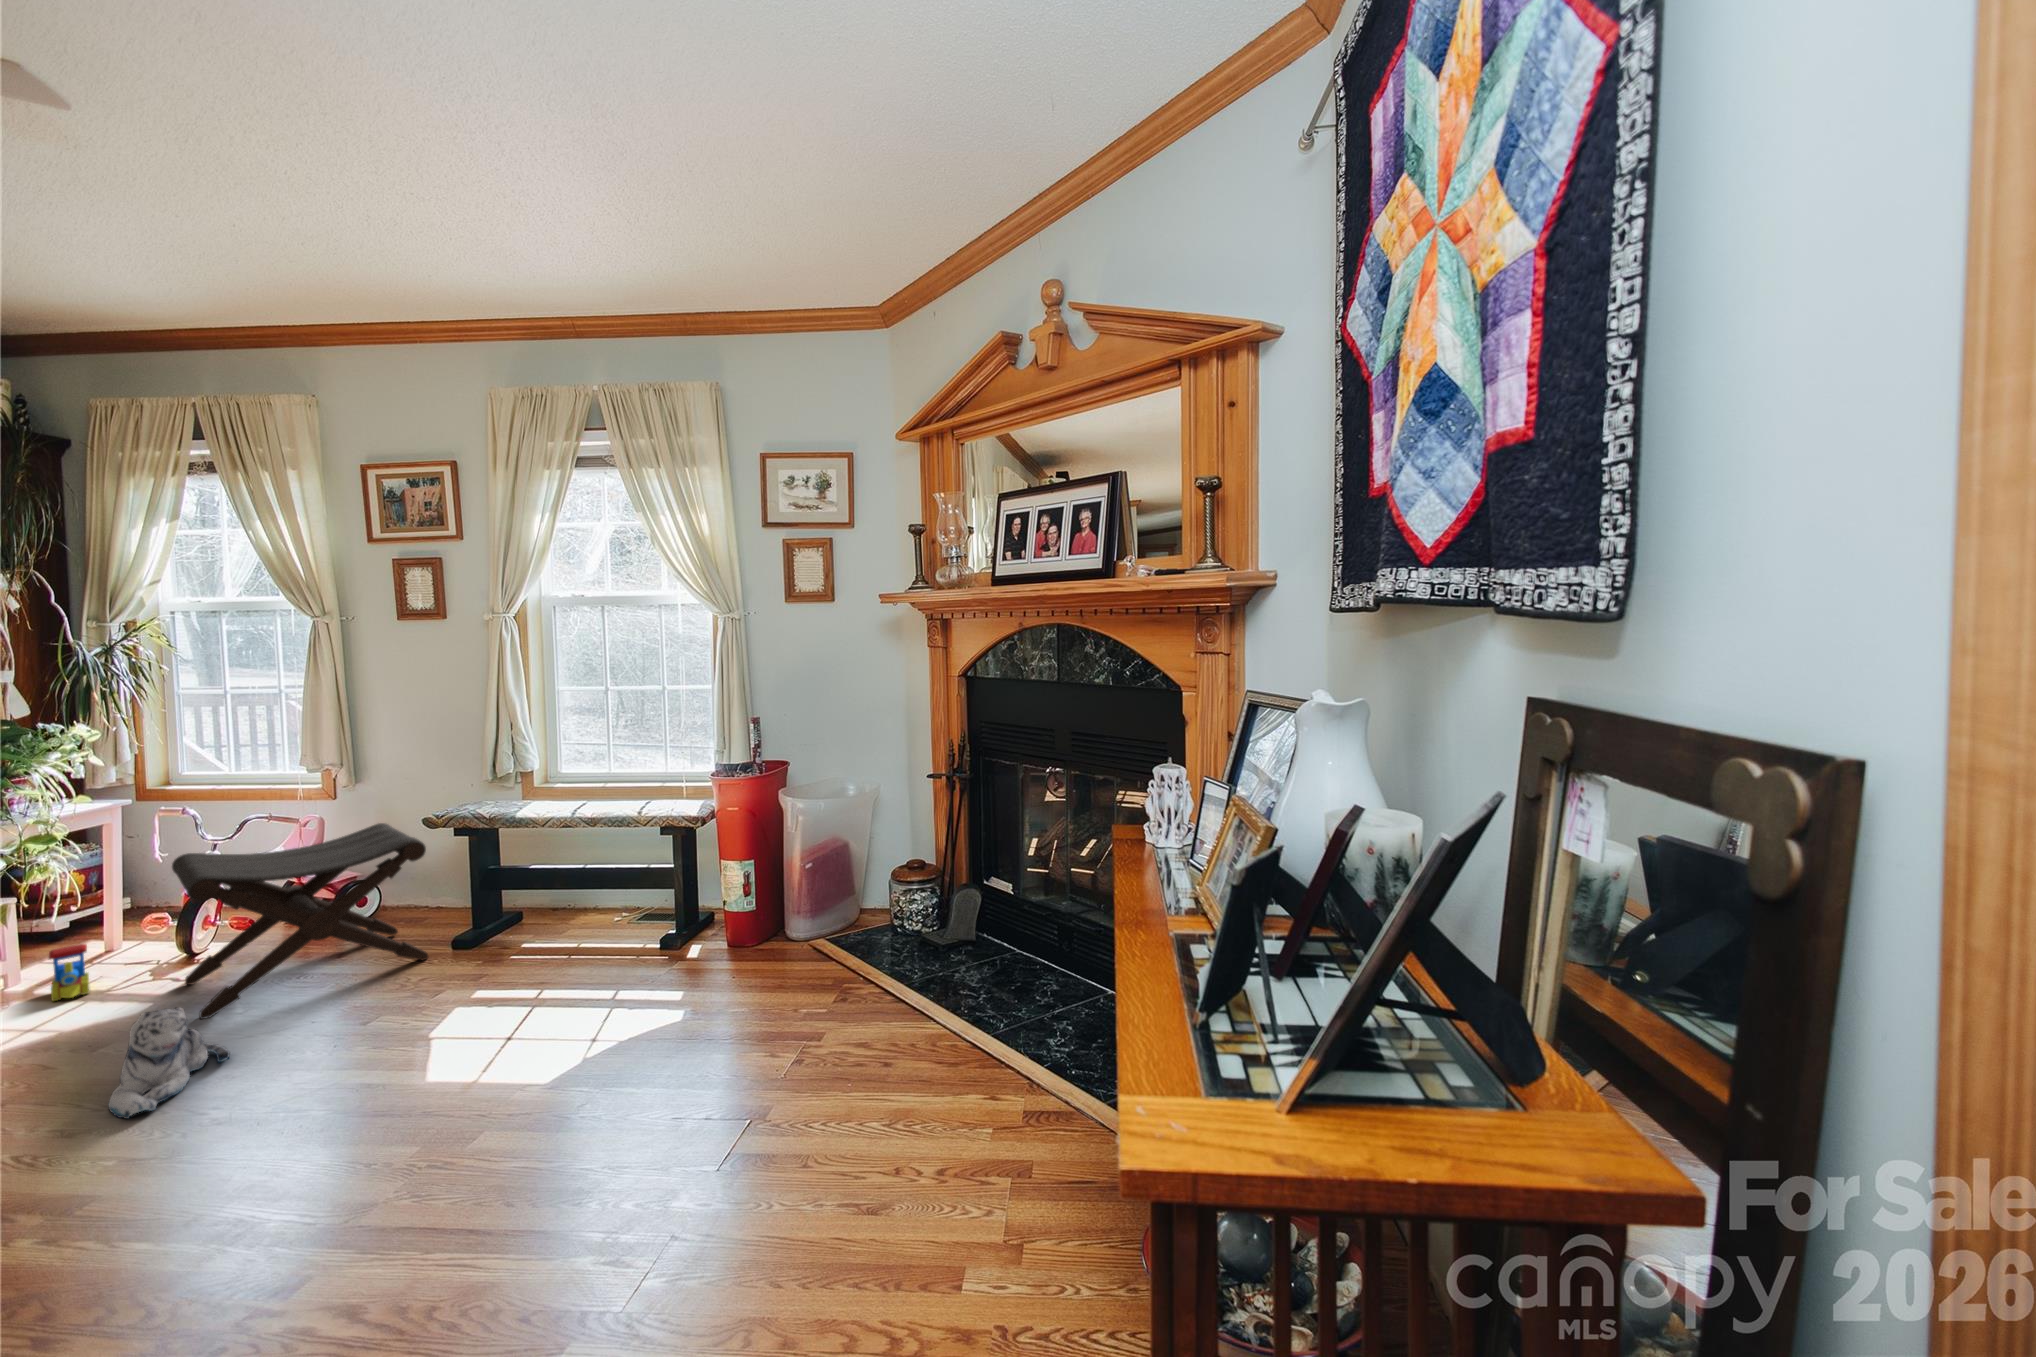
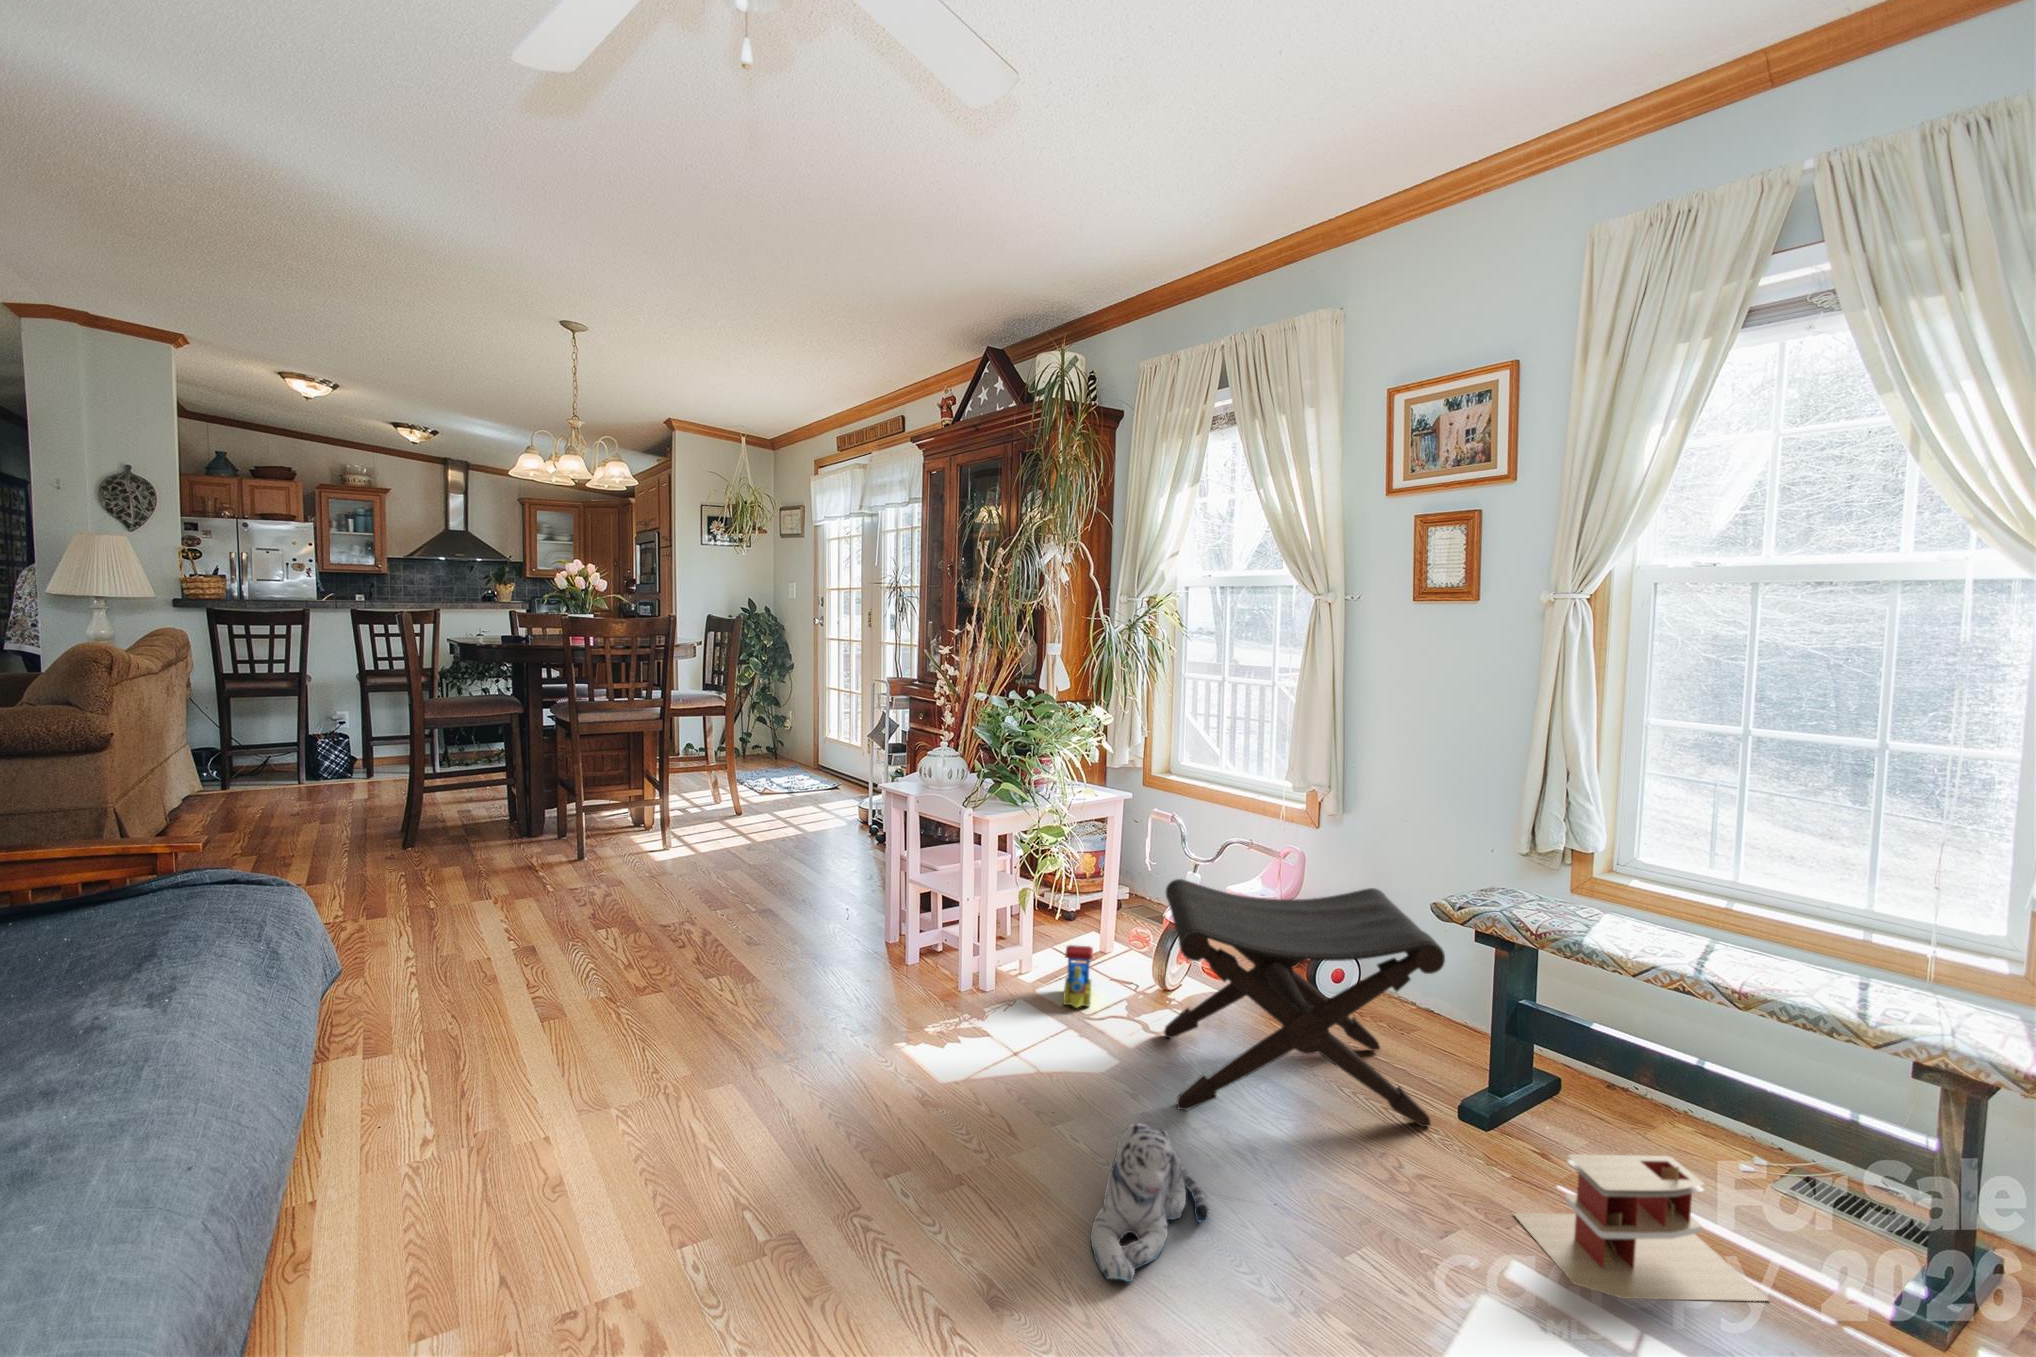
toy house: none [474,912,605,993] -> present [1514,1154,1768,1301]

